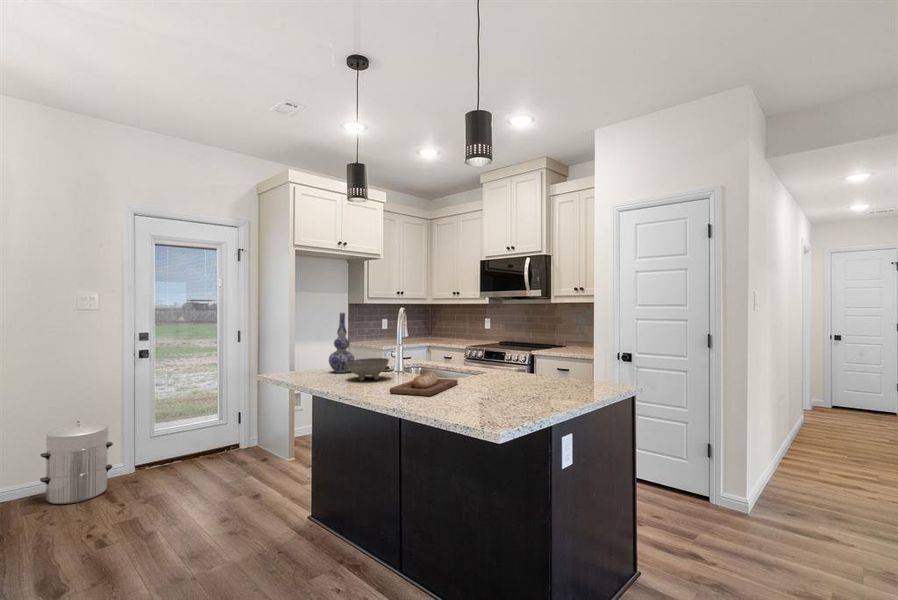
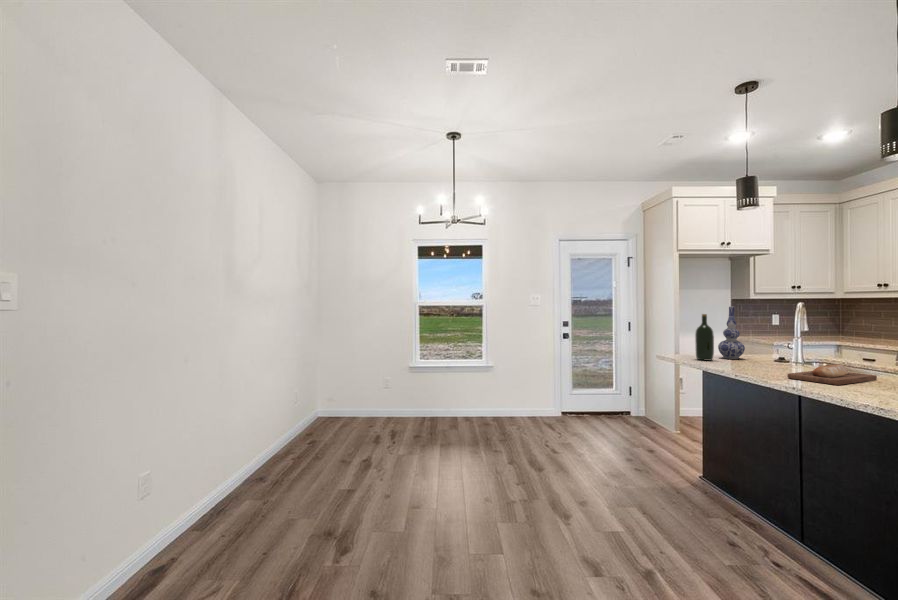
wine bottle: none [304,322,323,378] -> present [695,314,714,360]
bowl: present [346,358,389,381] -> none [737,348,785,367]
waste bin: present [40,421,113,504] -> none [514,375,551,426]

